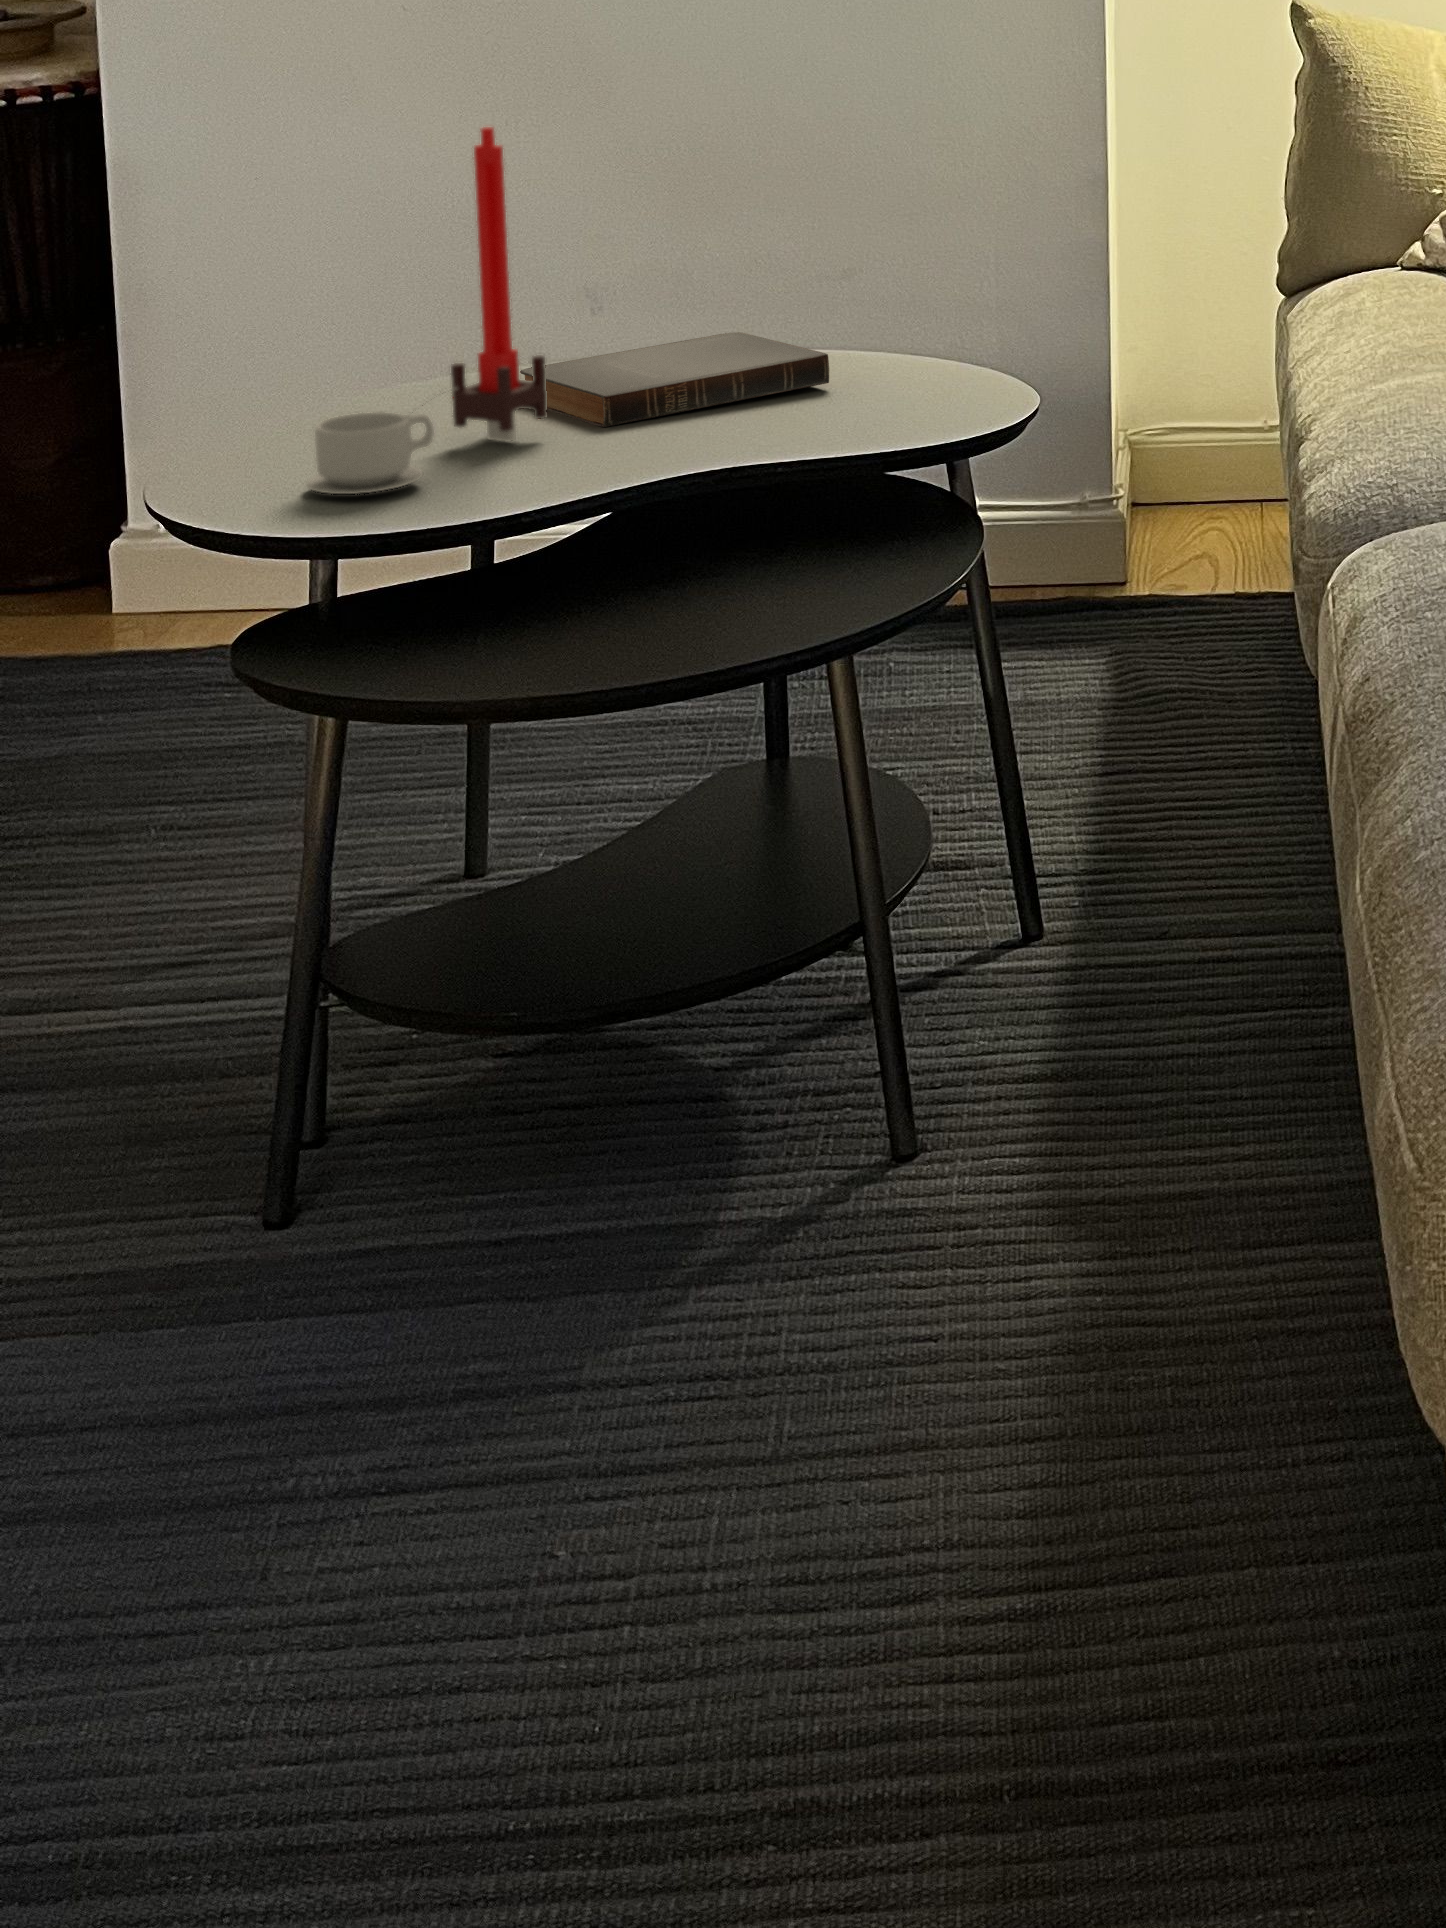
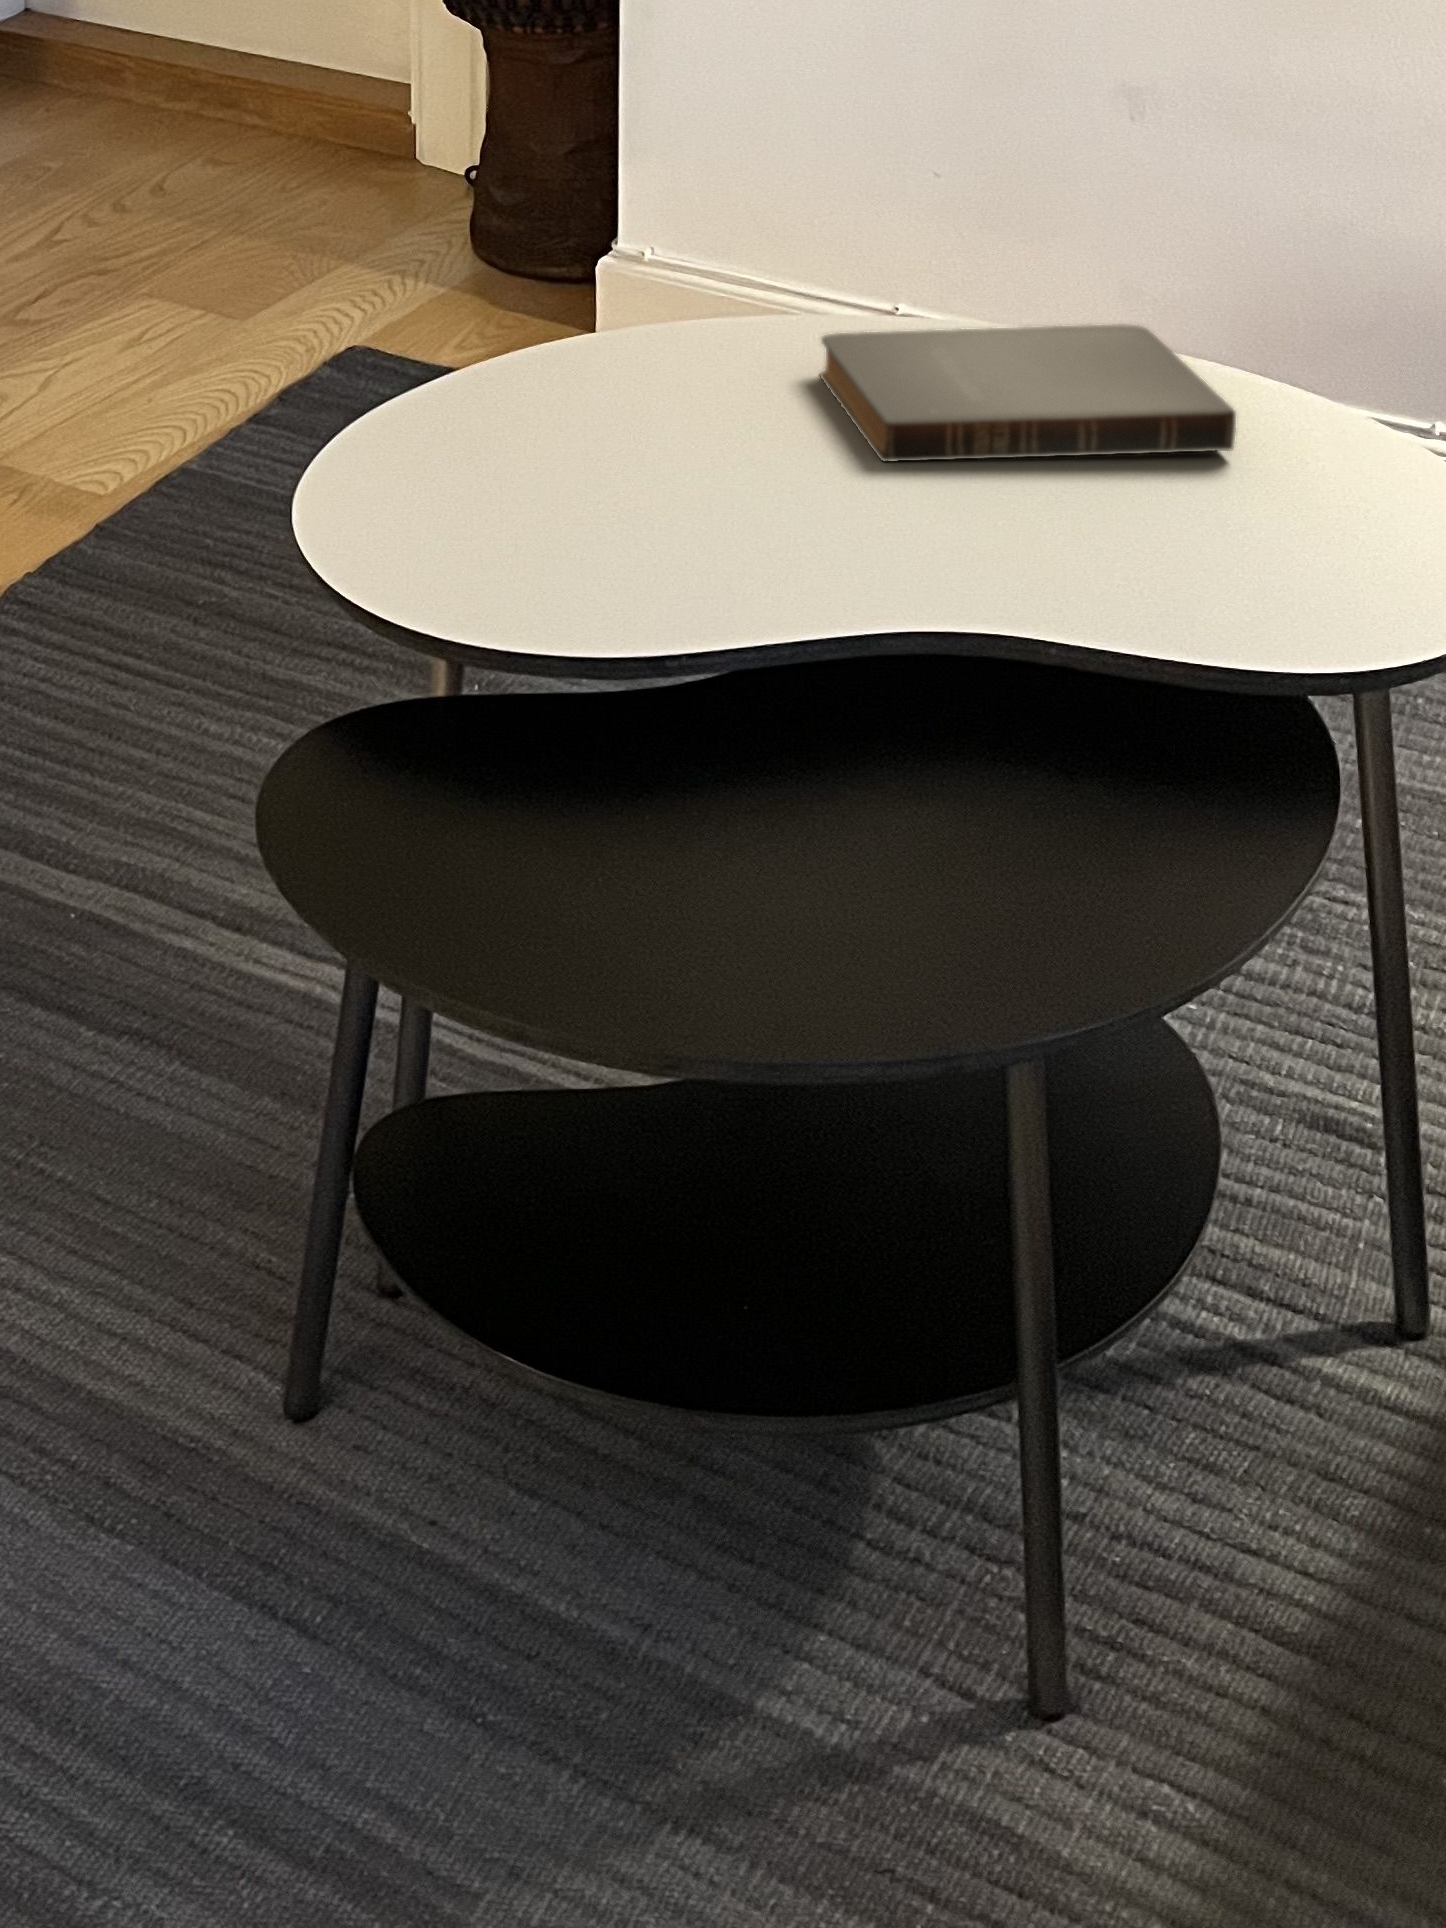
candle: present [451,127,548,441] -> none [683,59,805,462]
teacup: present [306,388,458,494] -> none [456,409,645,529]

